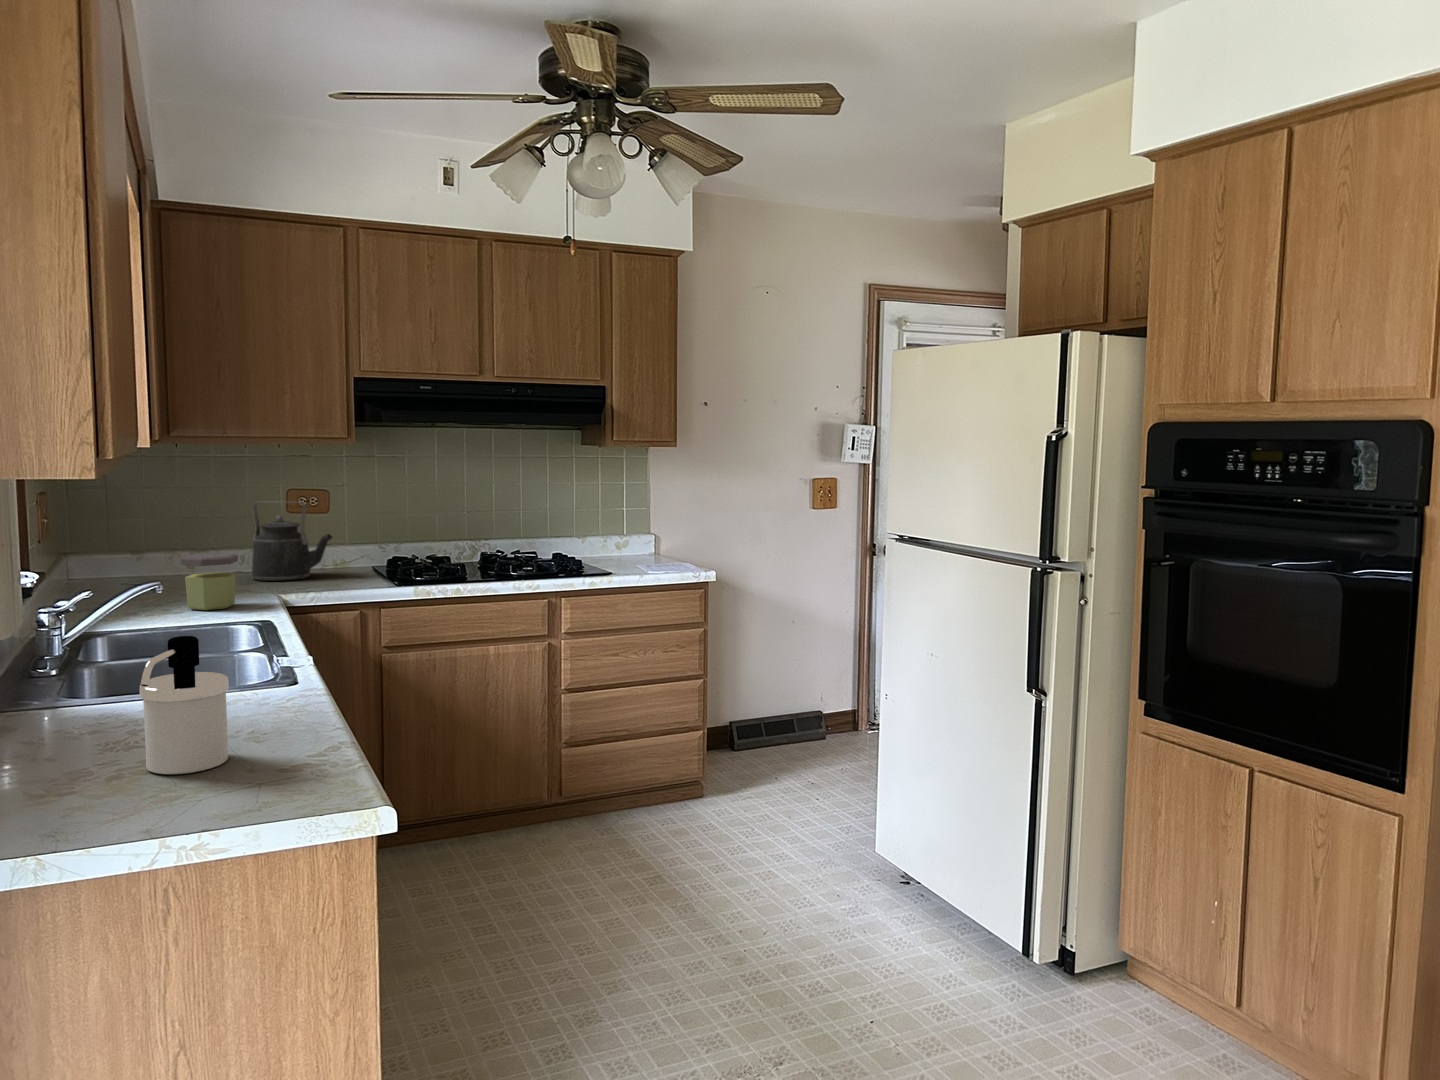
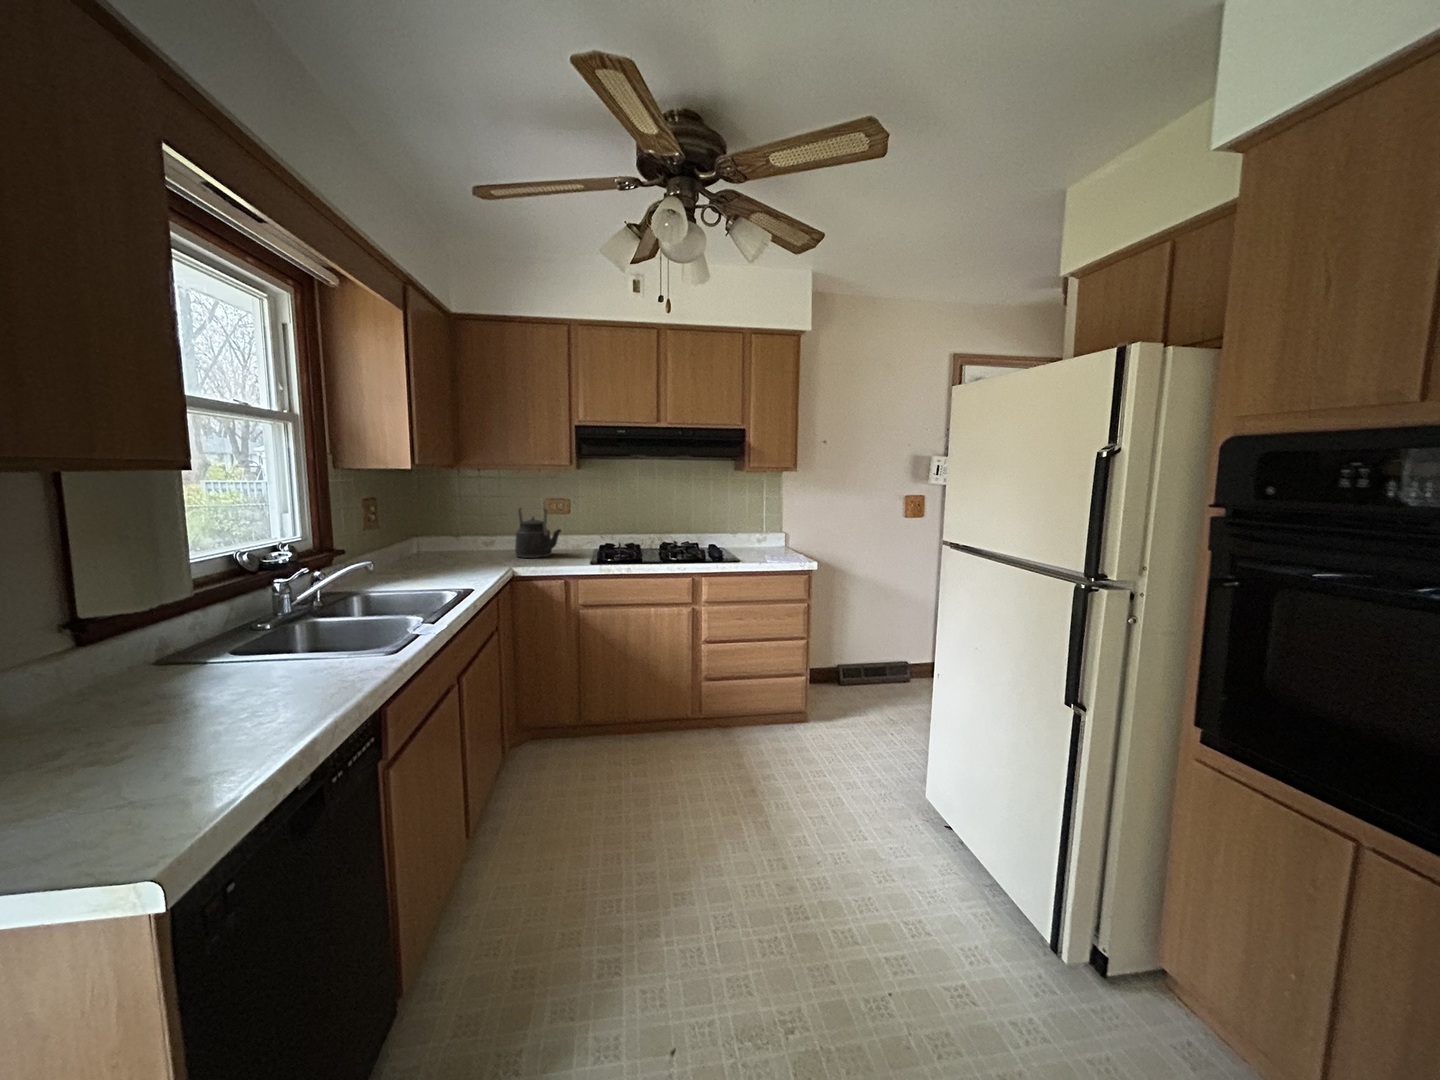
jar: present [181,553,238,610] -> none [443,541,481,578]
soap dispenser: present [139,636,229,774] -> none [82,629,238,757]

